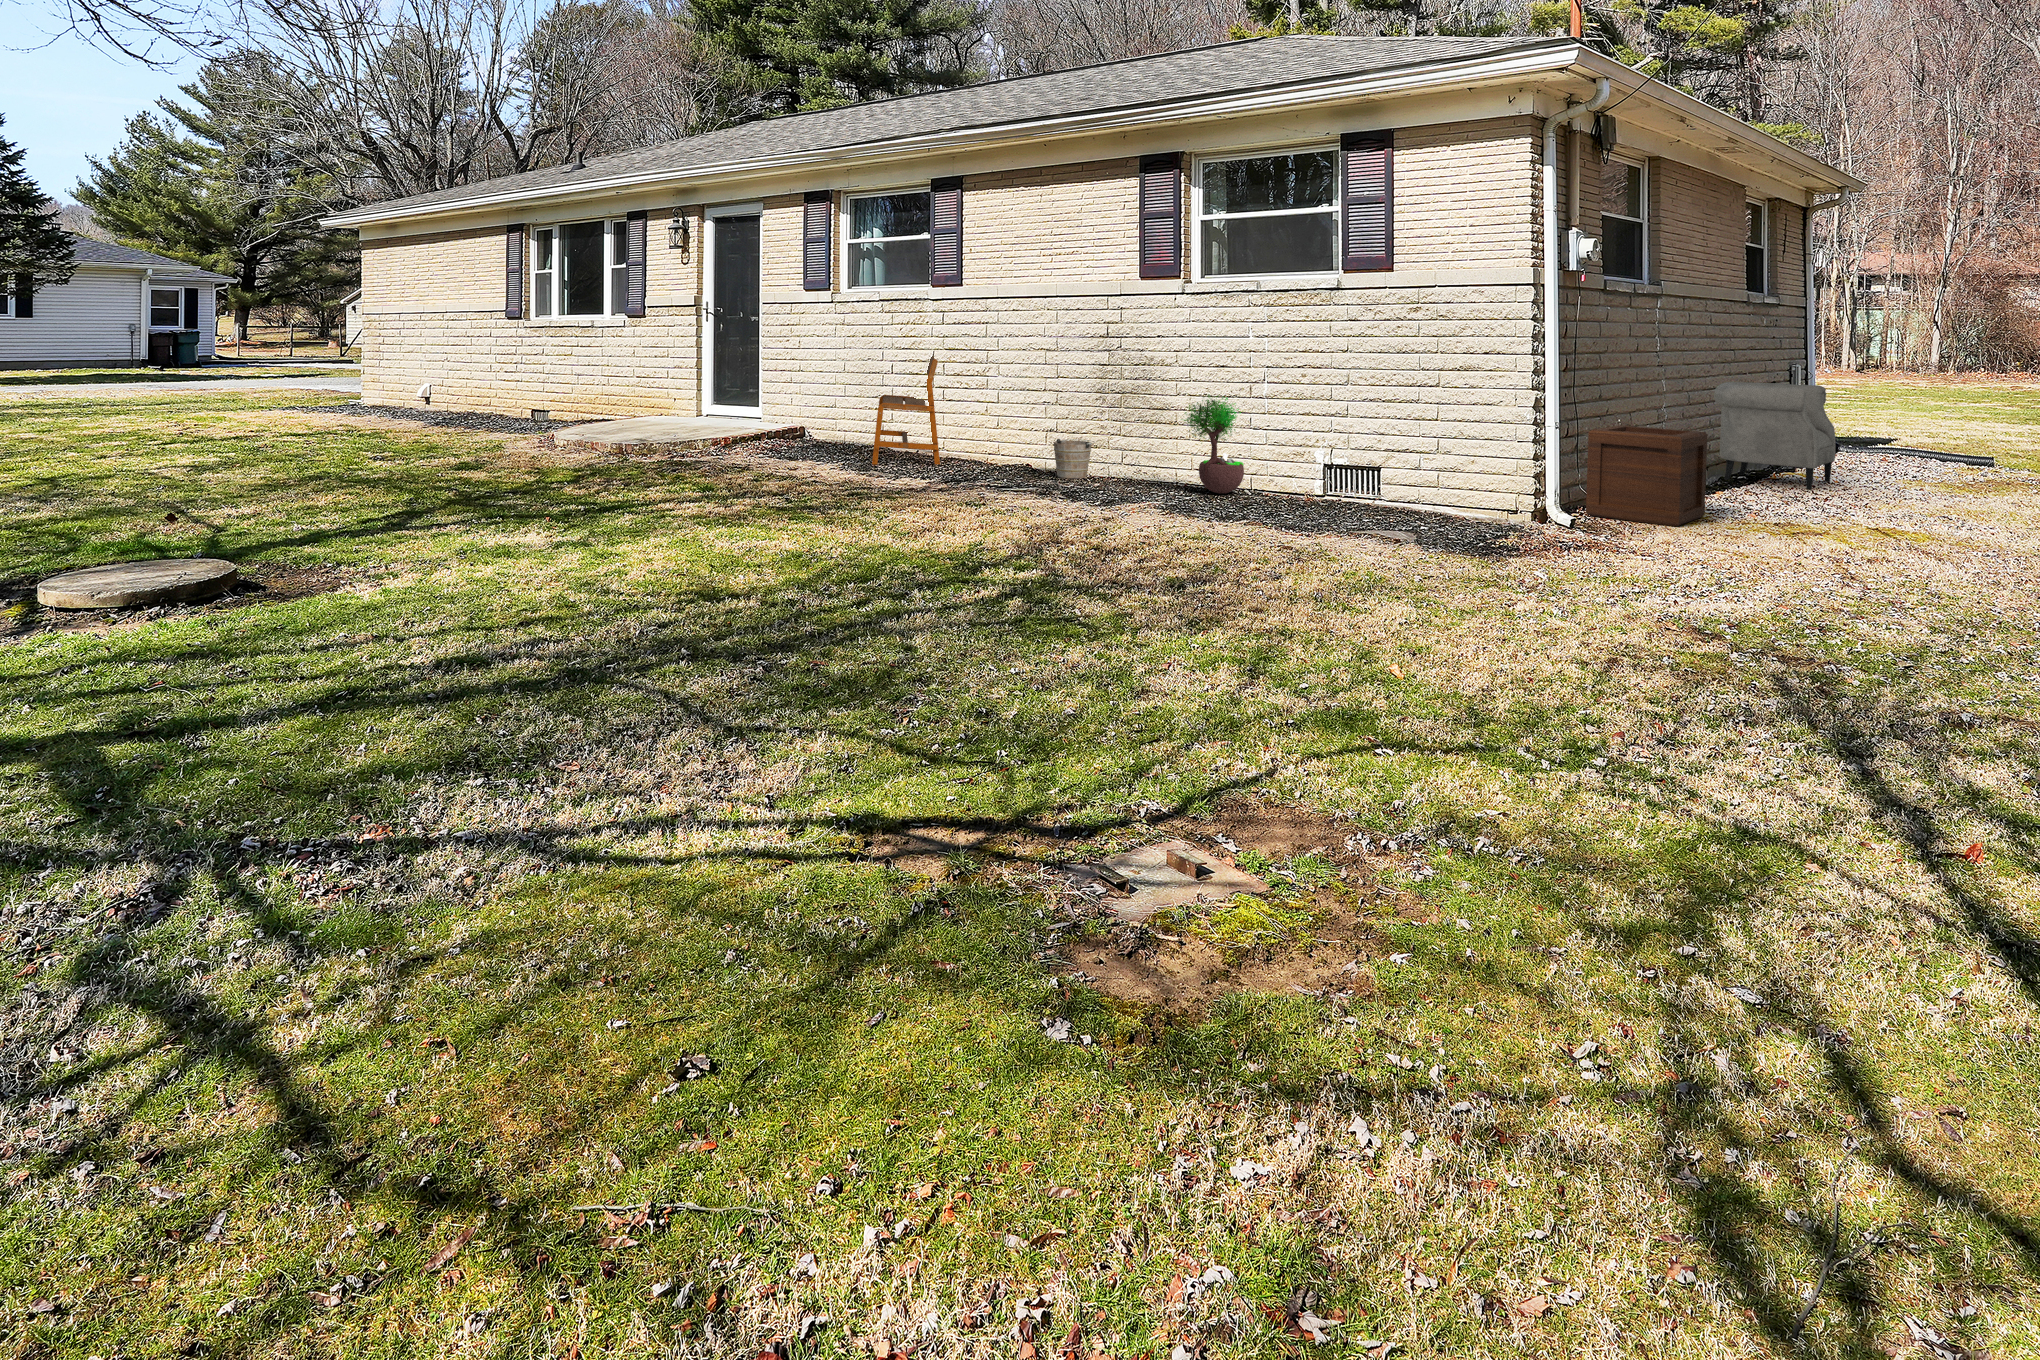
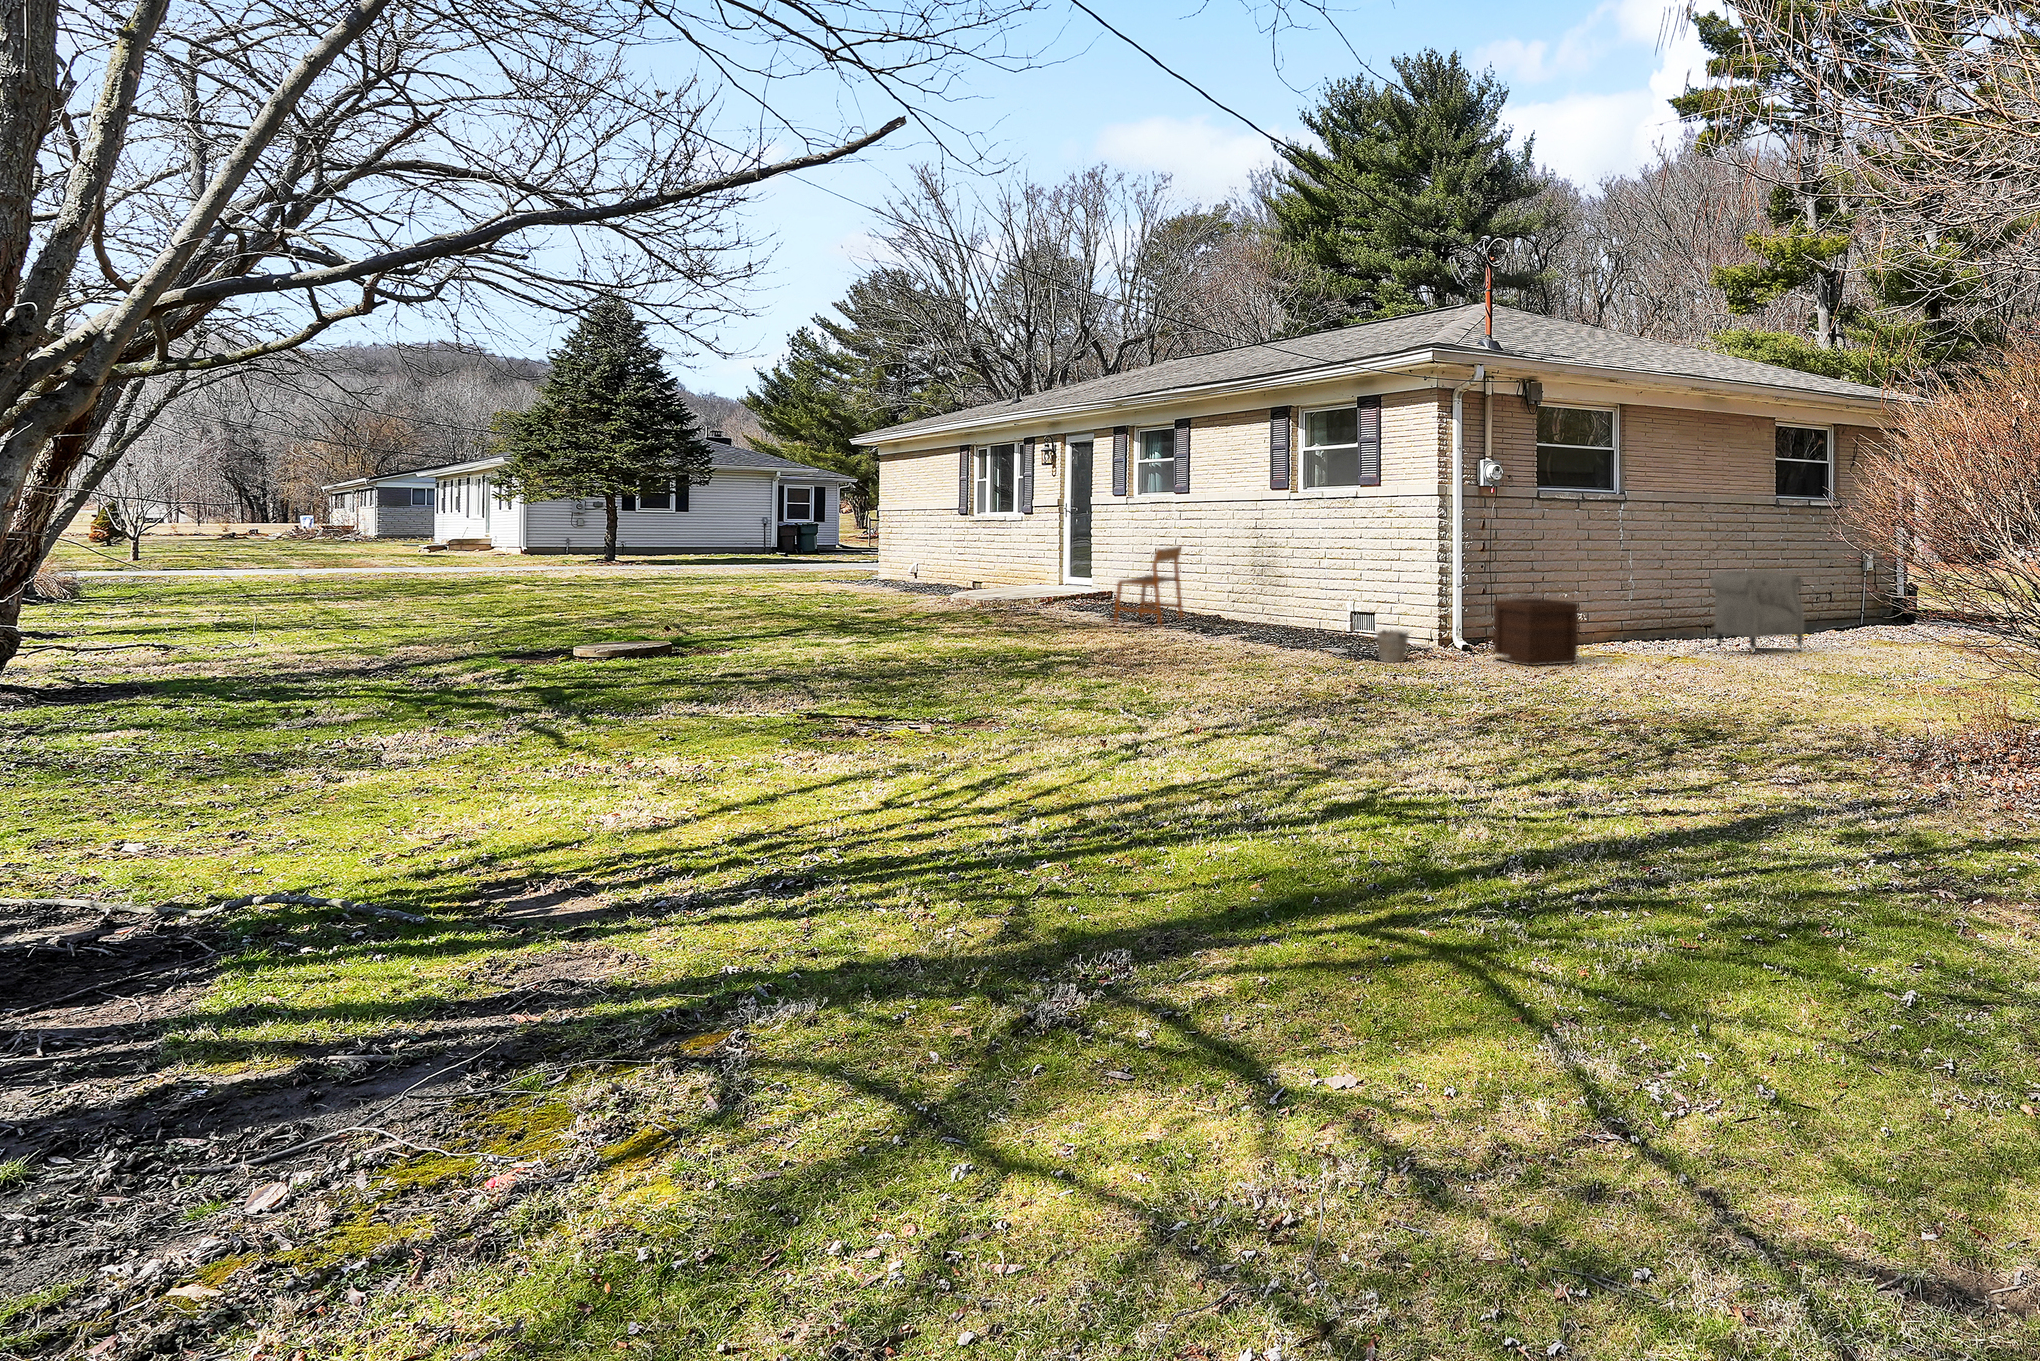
potted tree: present [1181,394,1244,494] -> none [1262,570,1310,643]
bucket: present [1054,439,1095,478] -> present [1376,630,1409,662]

